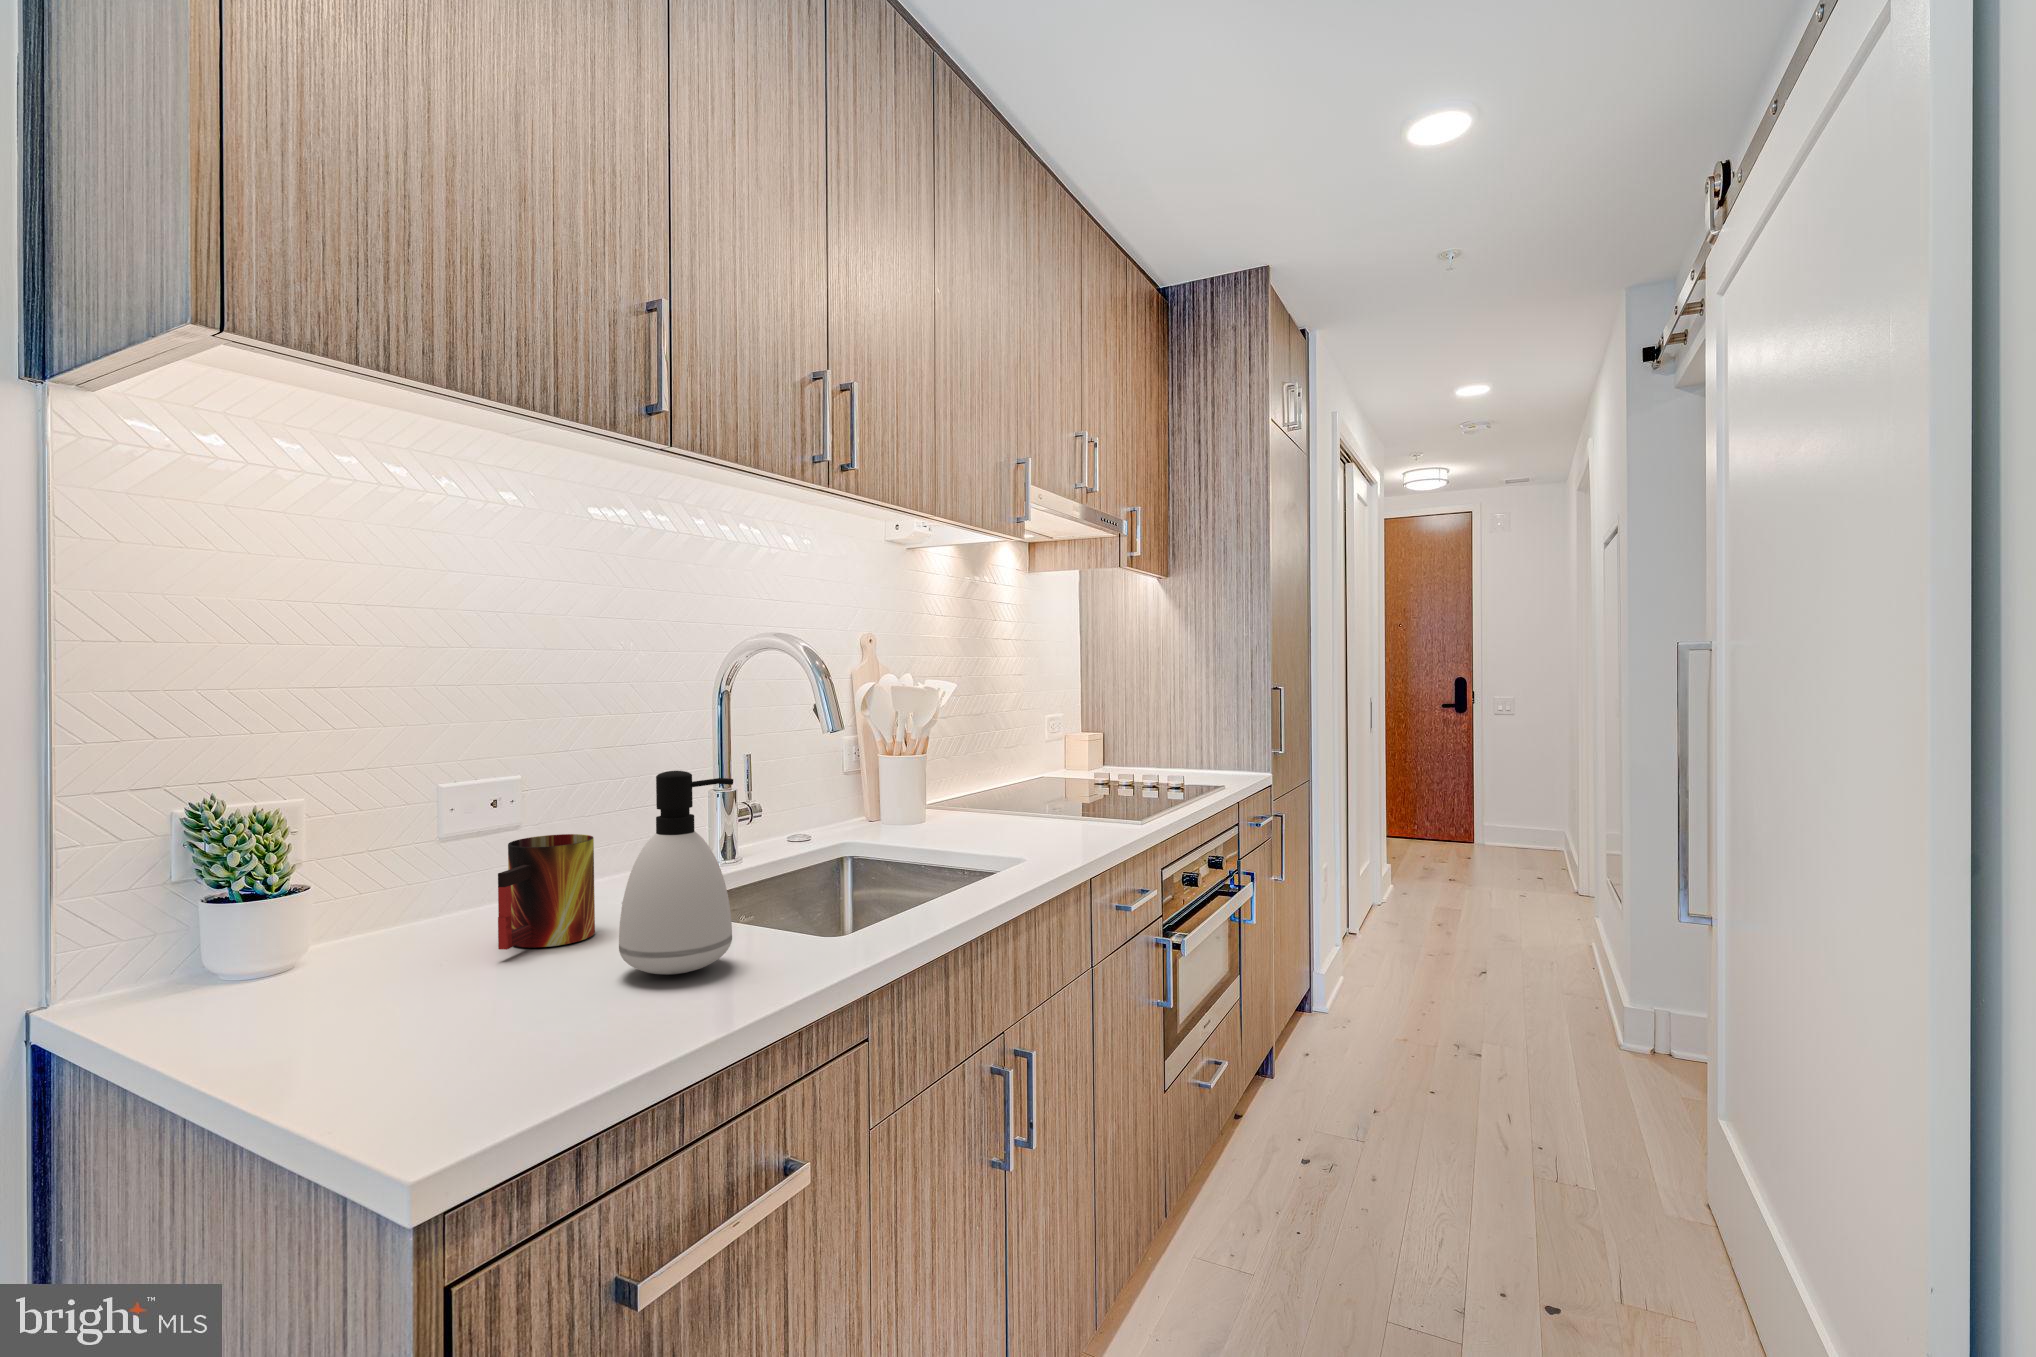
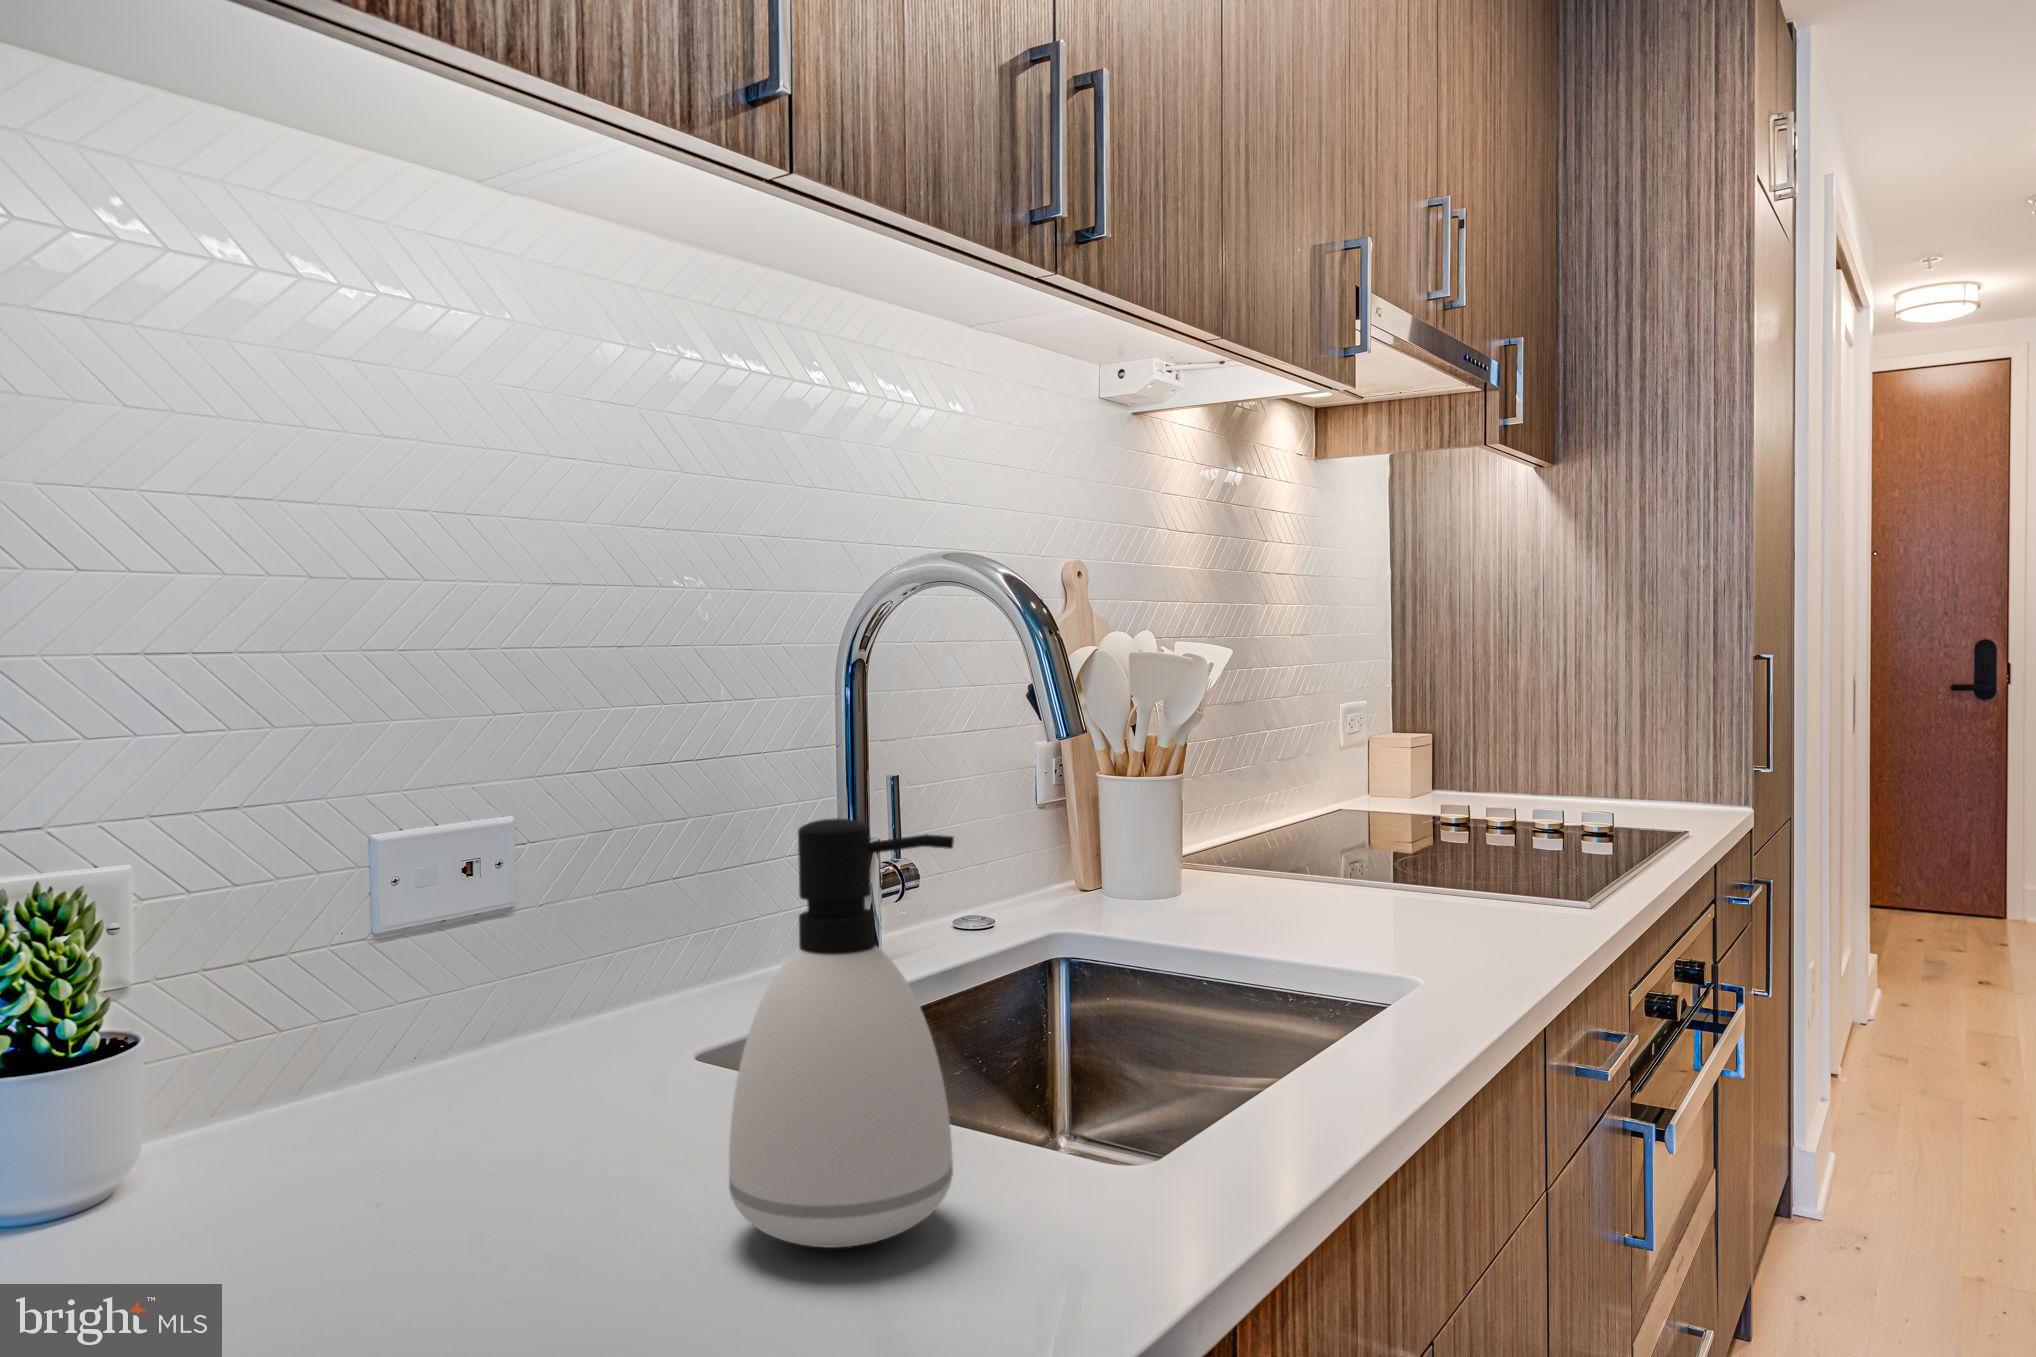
mug: present [498,834,595,950] -> none [483,934,659,1171]

